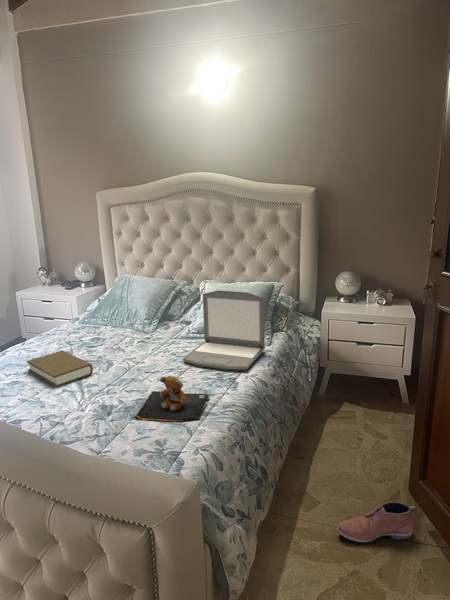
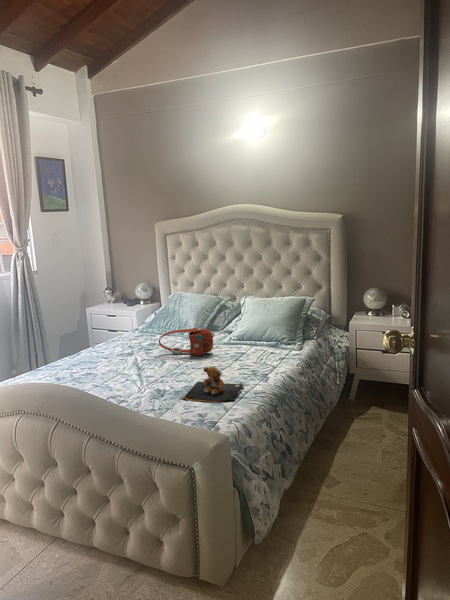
laptop: present [183,290,265,370] -> none [224,302,296,369]
handbag: none [104,321,169,353] -> present [159,328,213,355]
book: present [27,350,93,387] -> none [97,351,150,378]
shoe: present [337,502,416,542] -> none [350,478,419,510]

